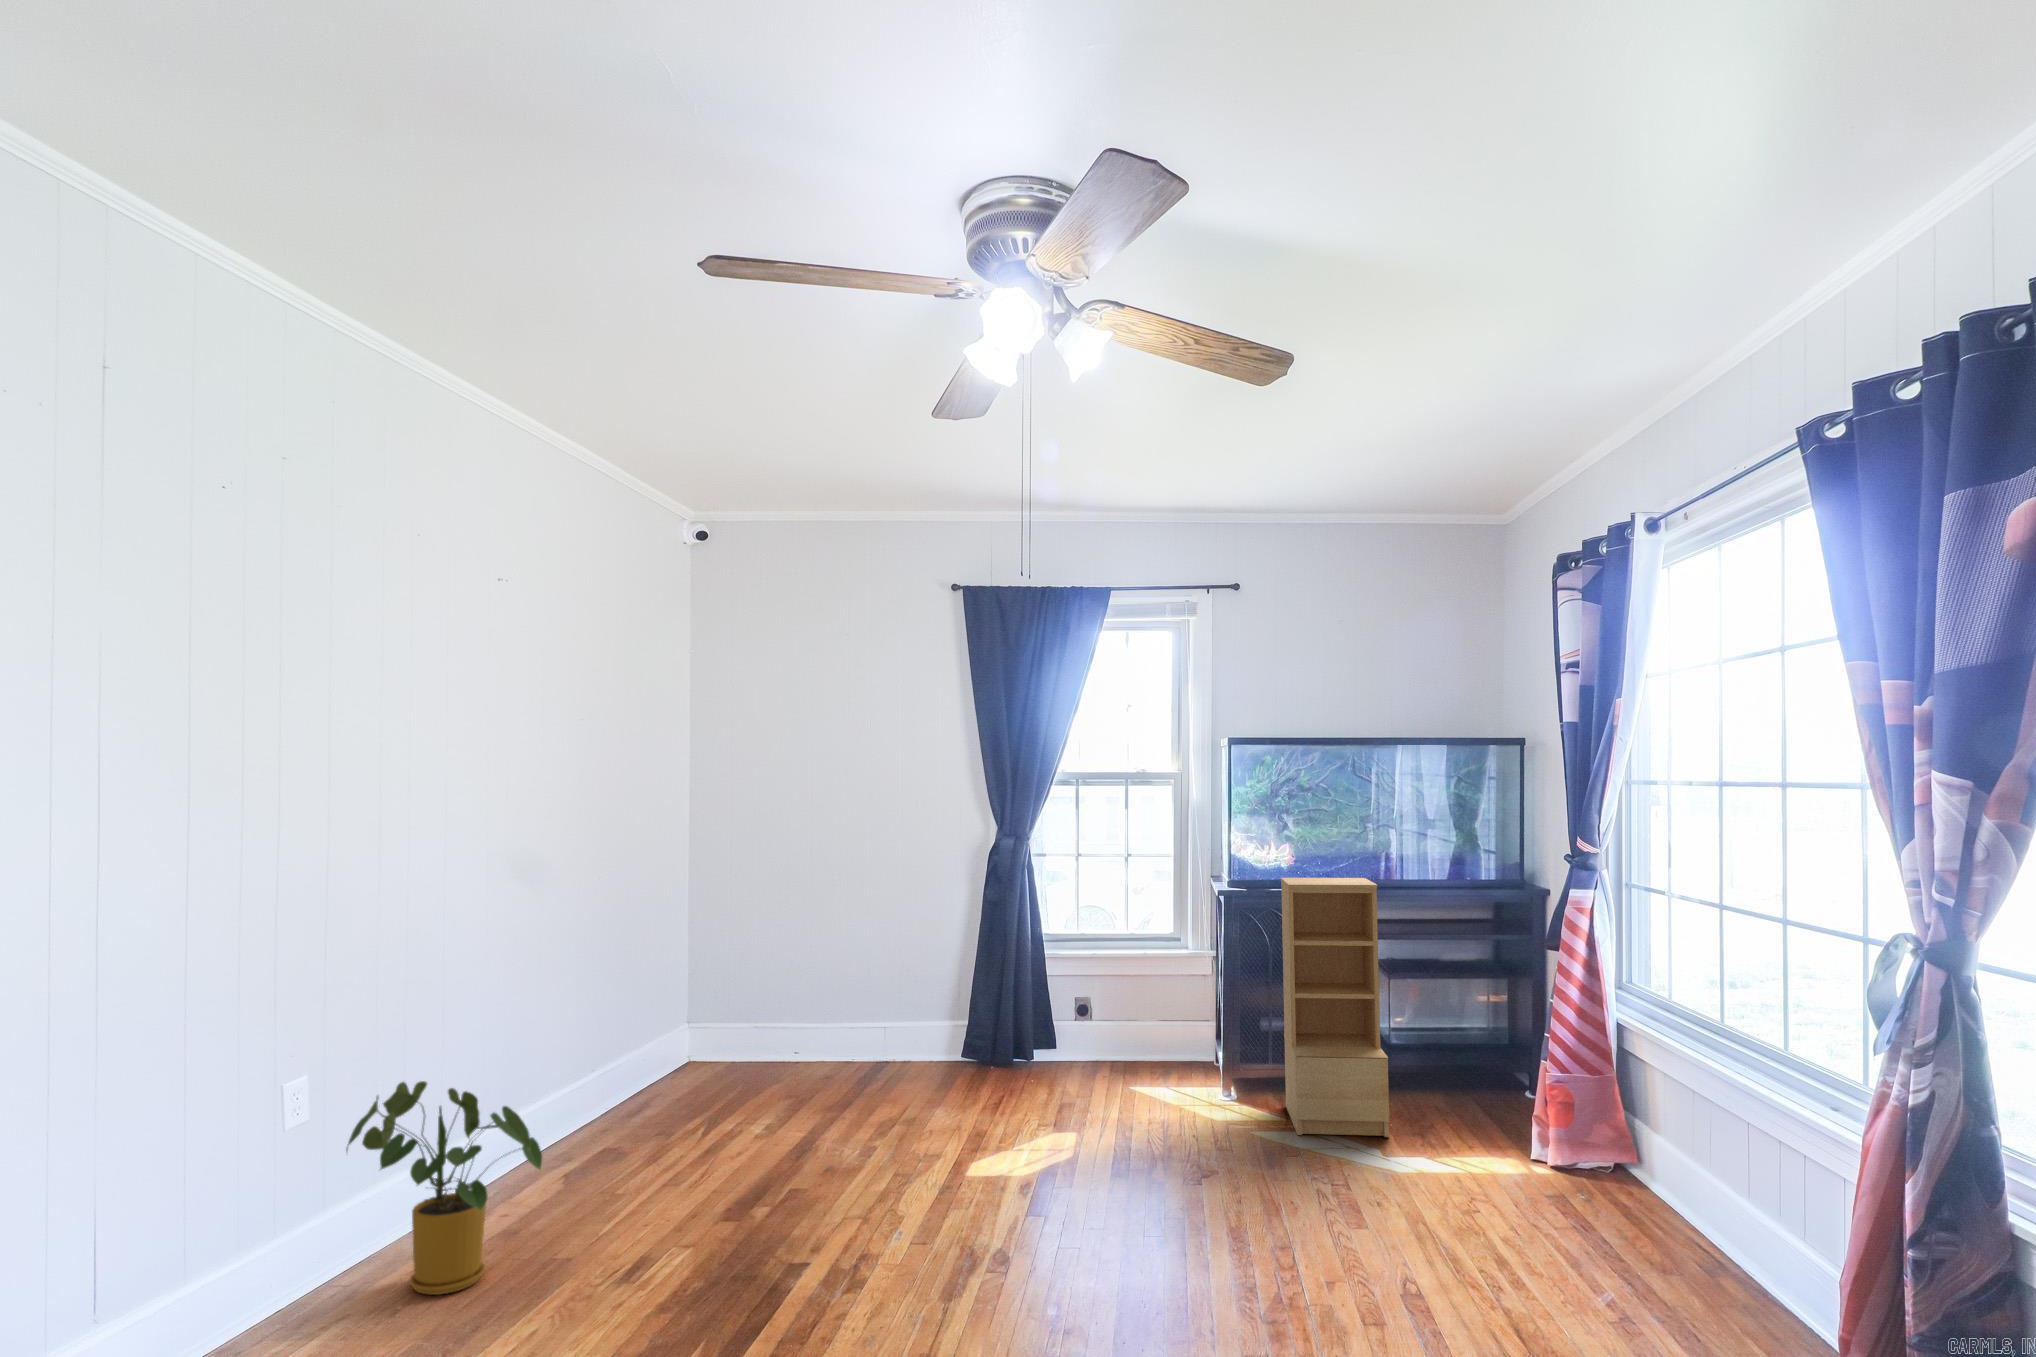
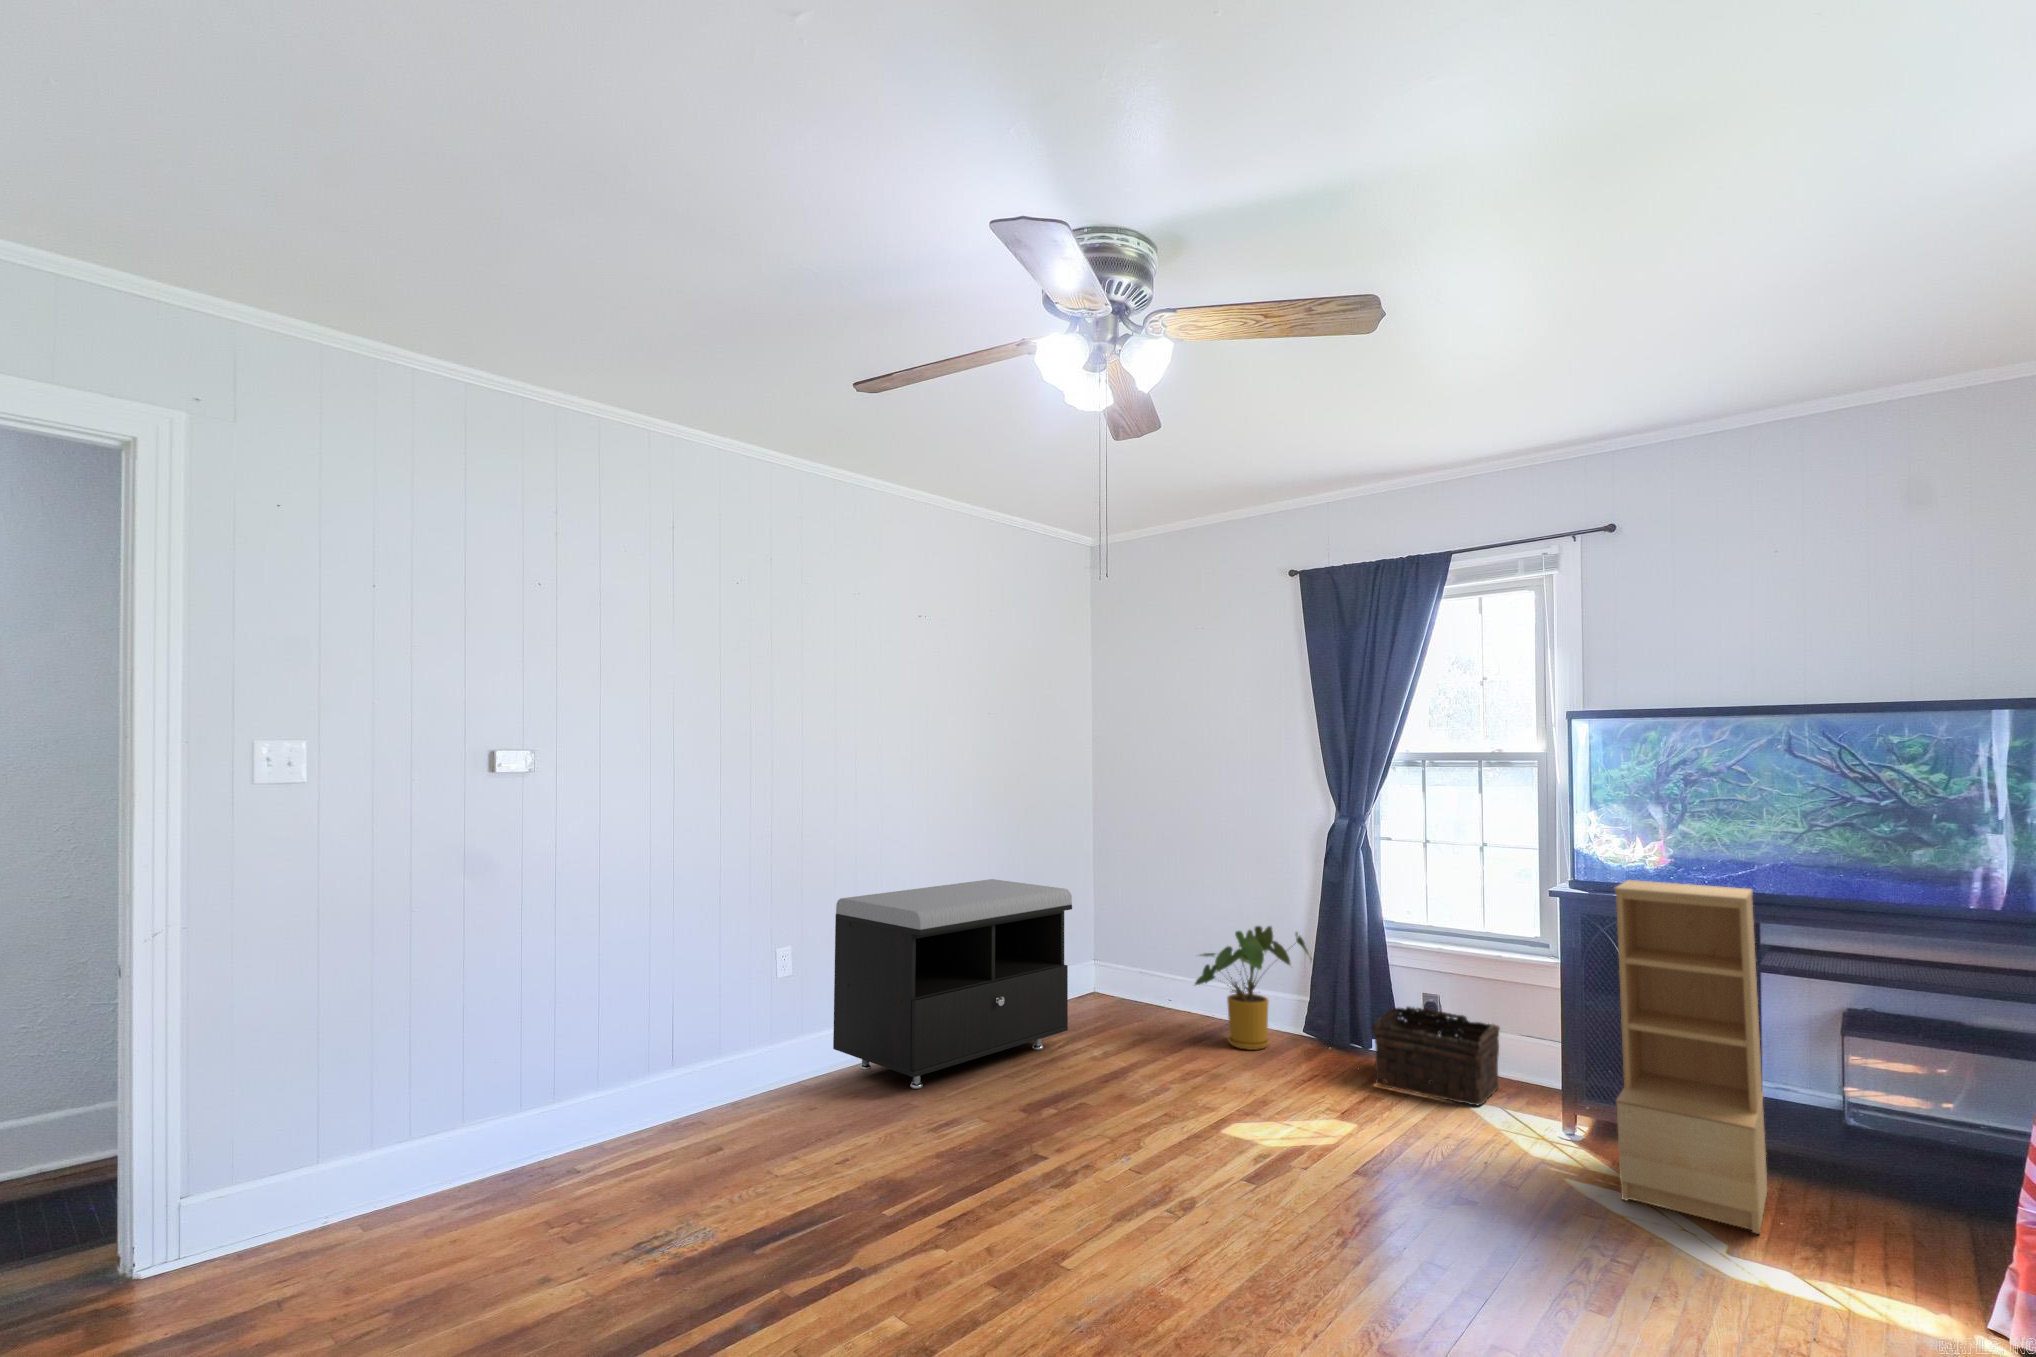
storage bench: none [488,930,751,1182] -> present [833,879,1072,1089]
basket: none [1056,1011,1153,1090] -> present [1373,1007,1500,1105]
house plant: present [346,1081,542,1295] -> present [1195,926,1312,1050]

